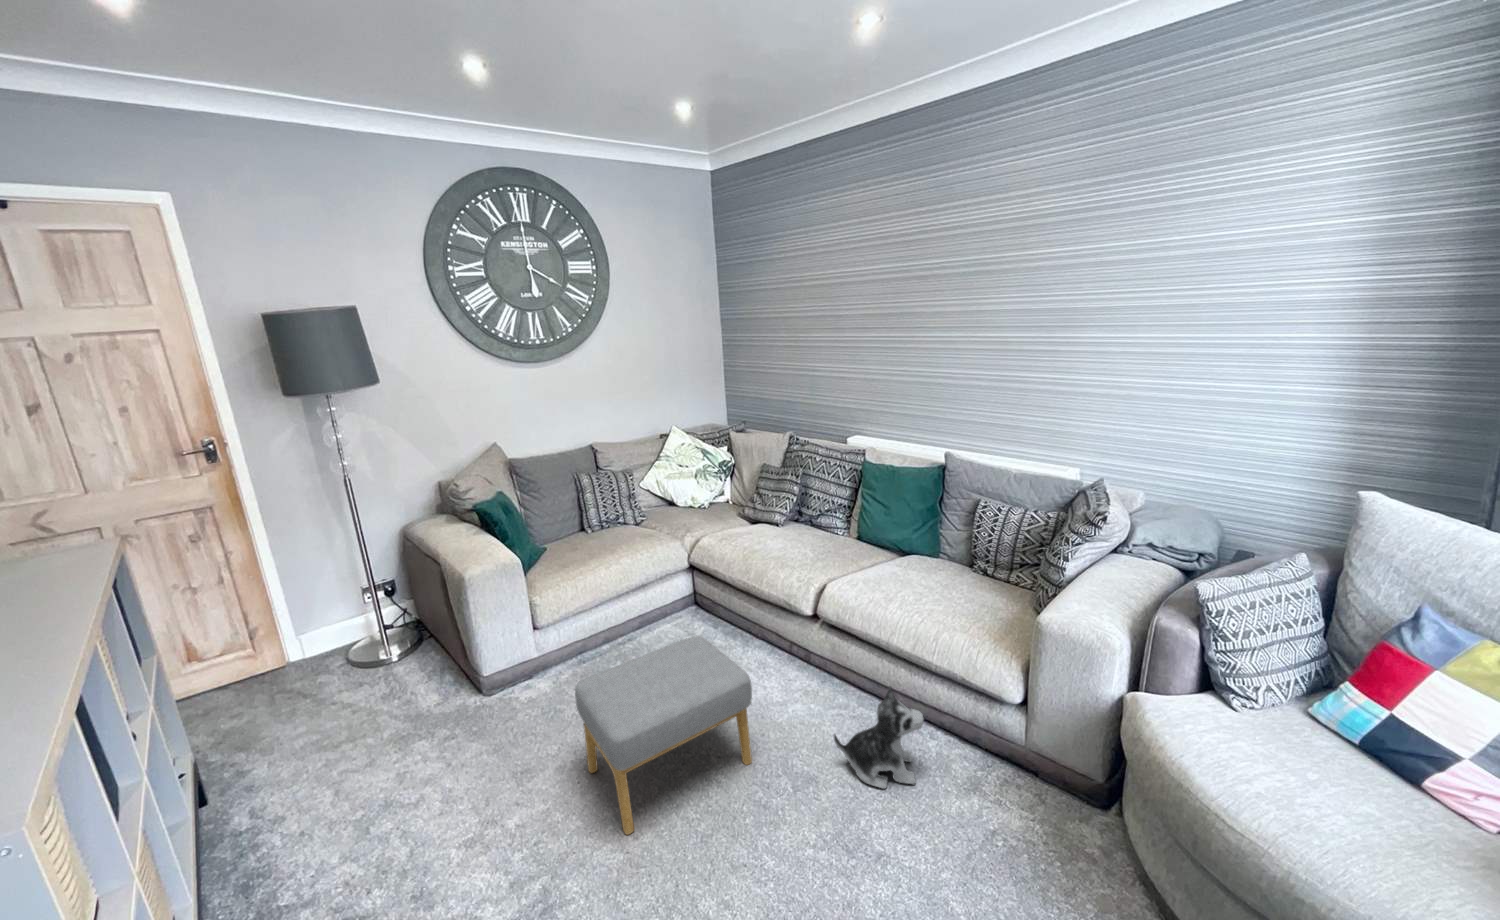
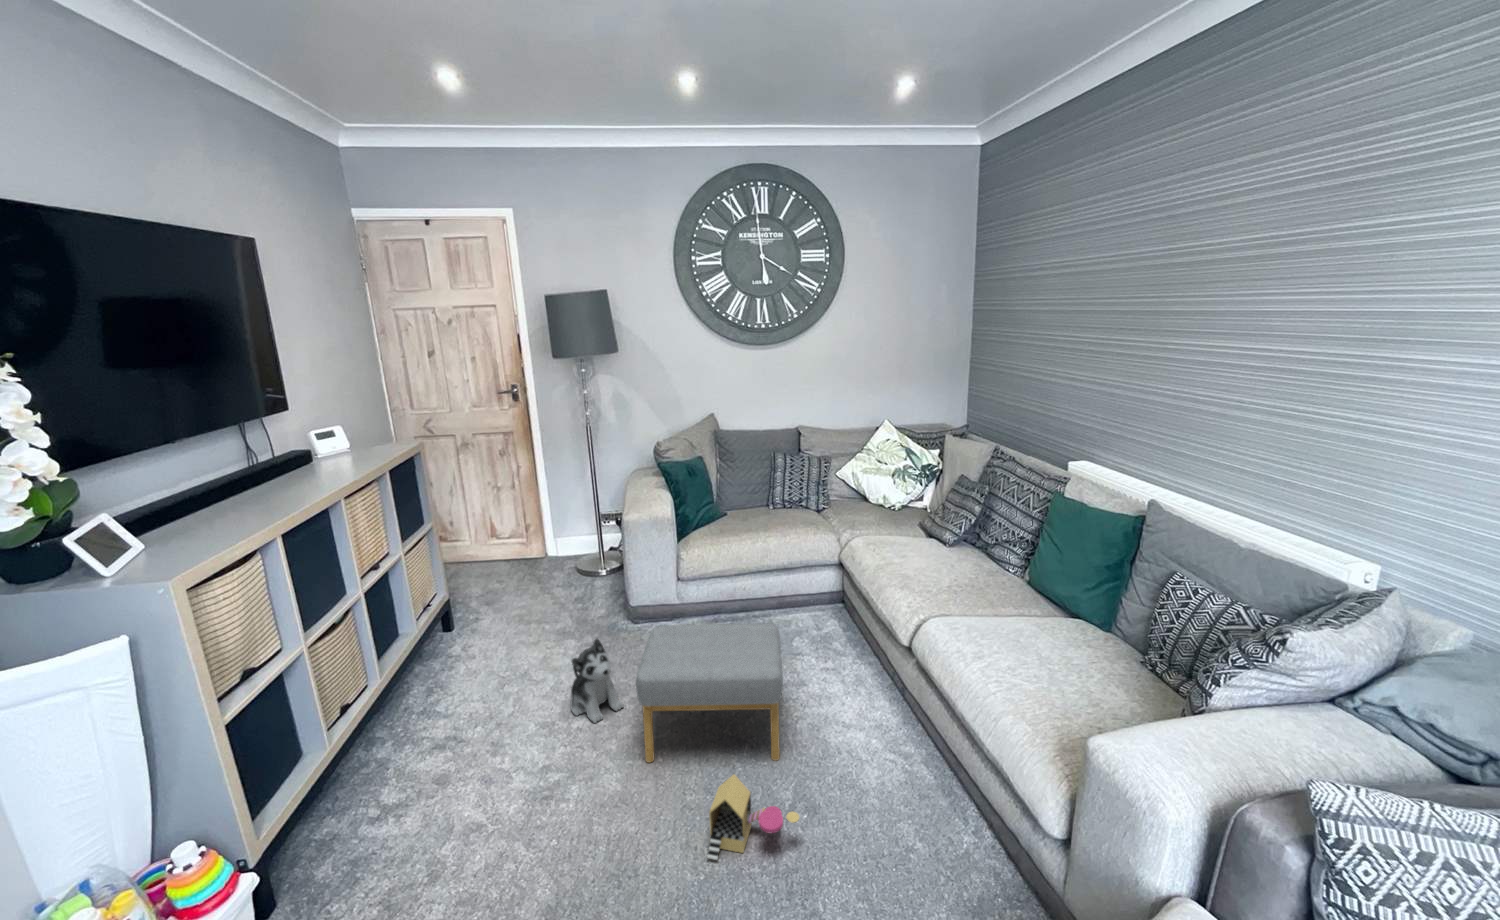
plush toy: present [834,687,924,789] -> present [570,639,624,723]
toy house: none [749,786,832,884] -> present [707,775,799,860]

